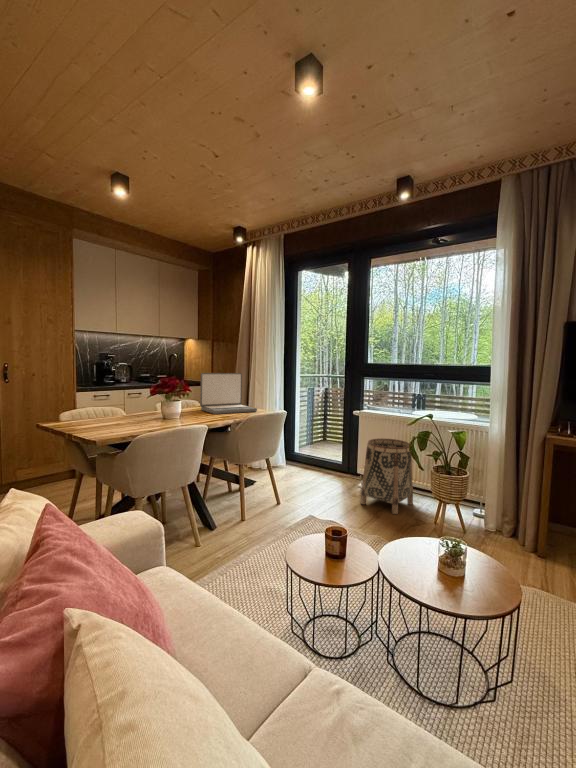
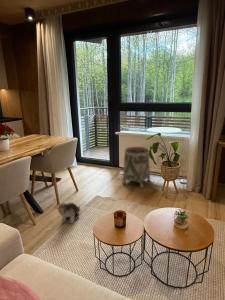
laptop: present [200,373,257,414] -> none [19,115,59,144]
plush toy: none [233,512,277,553] -> present [55,203,80,223]

